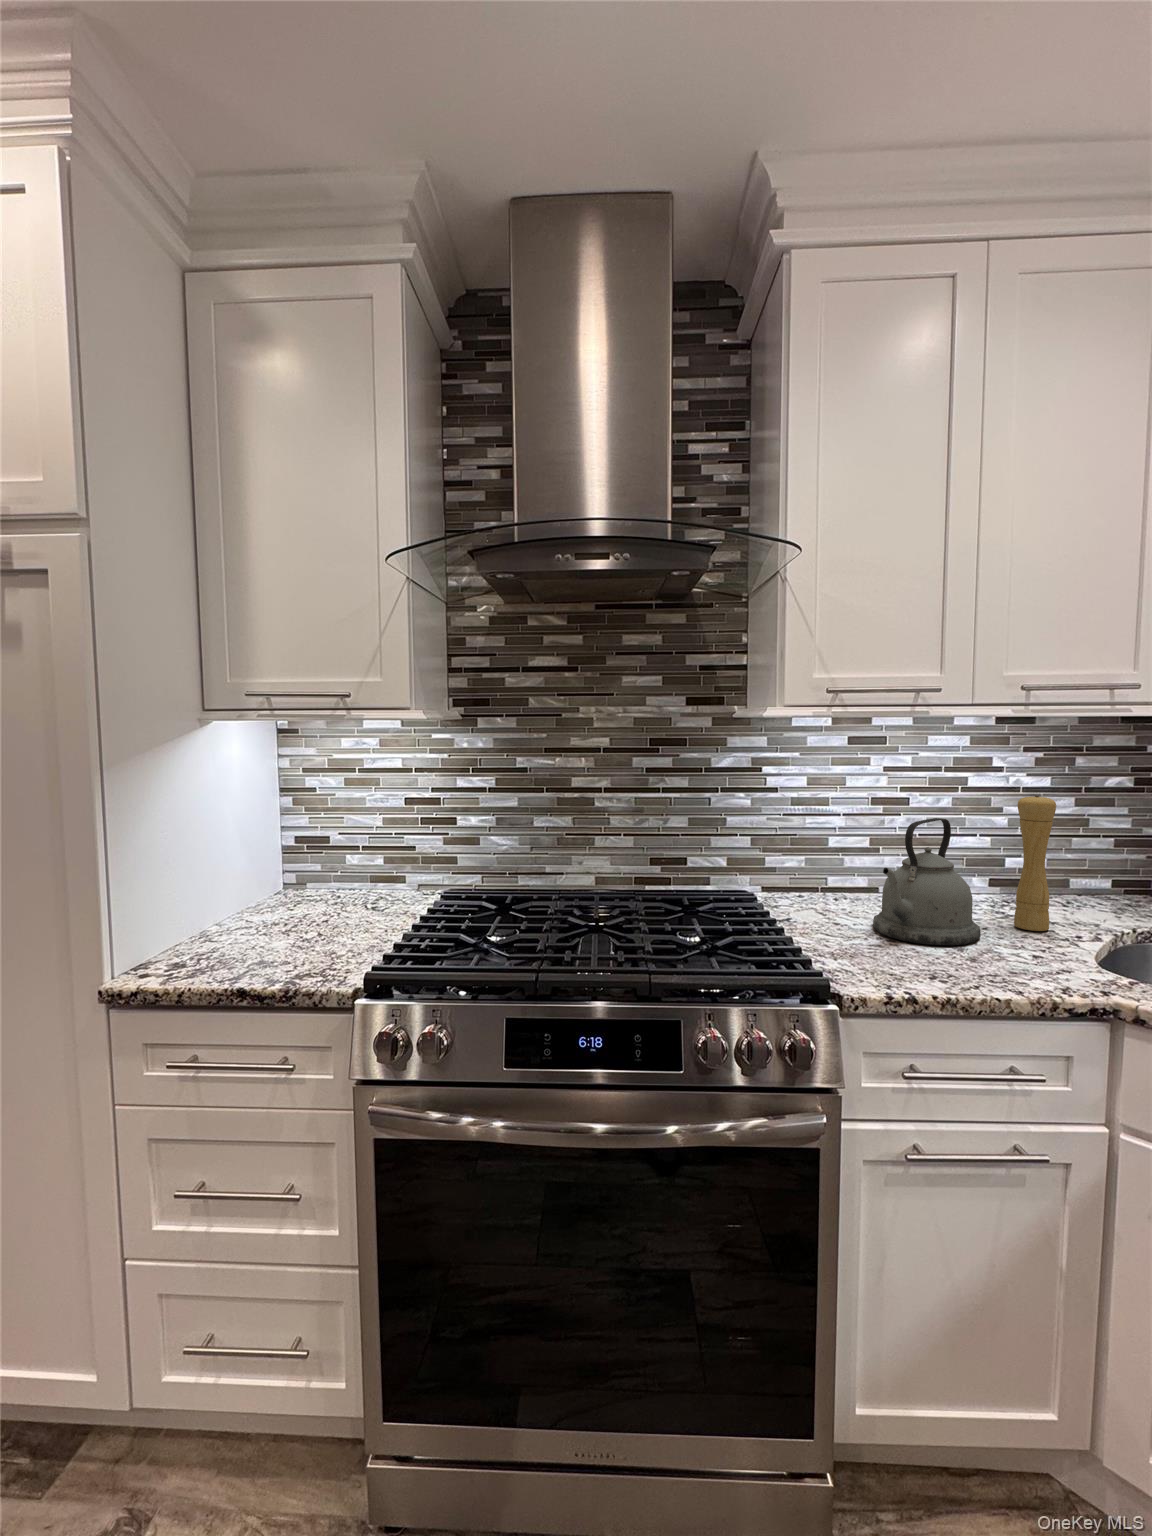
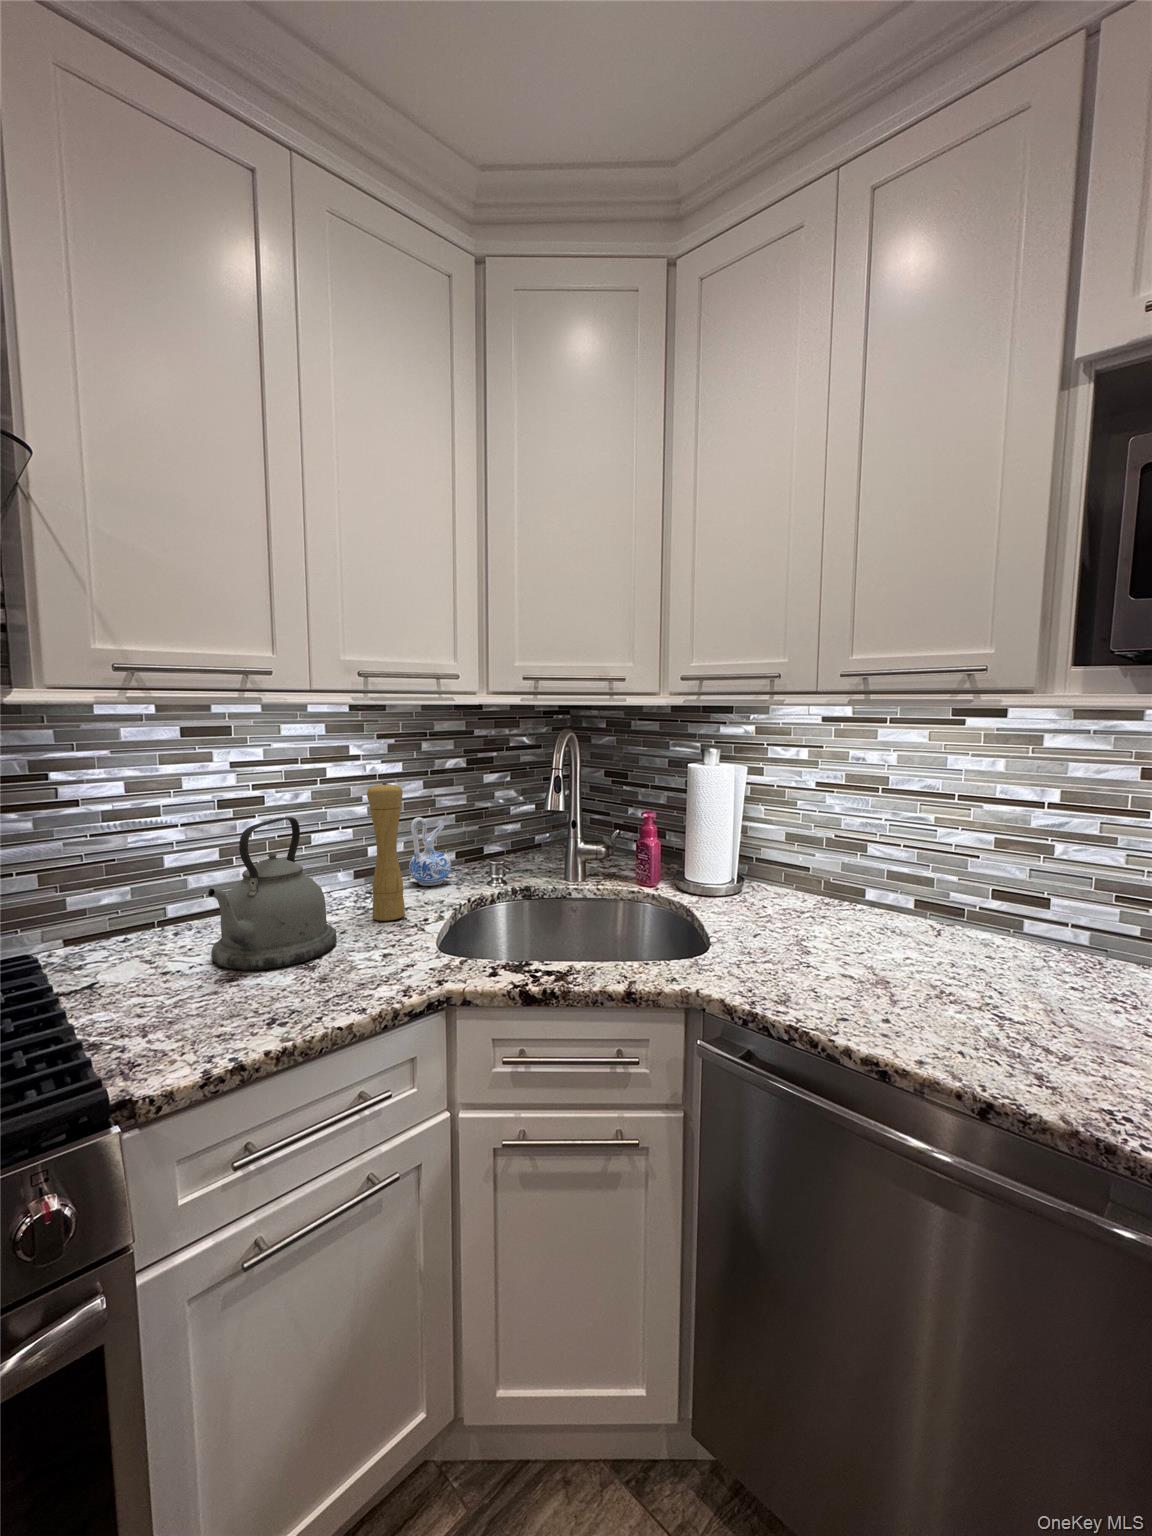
ceramic pitcher: none [1053,835,1105,910] -> present [409,818,451,886]

